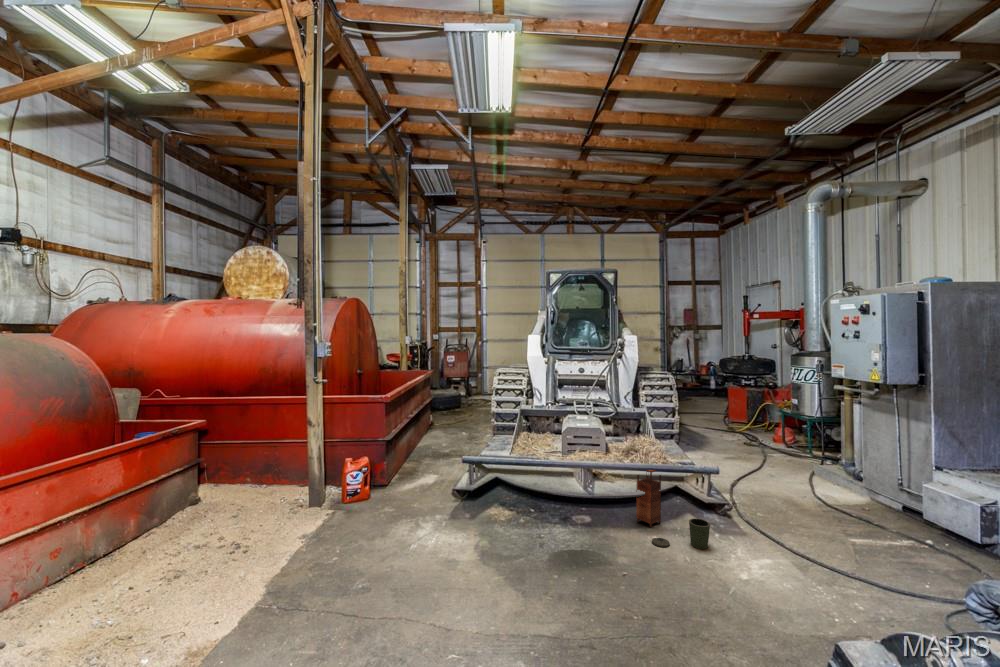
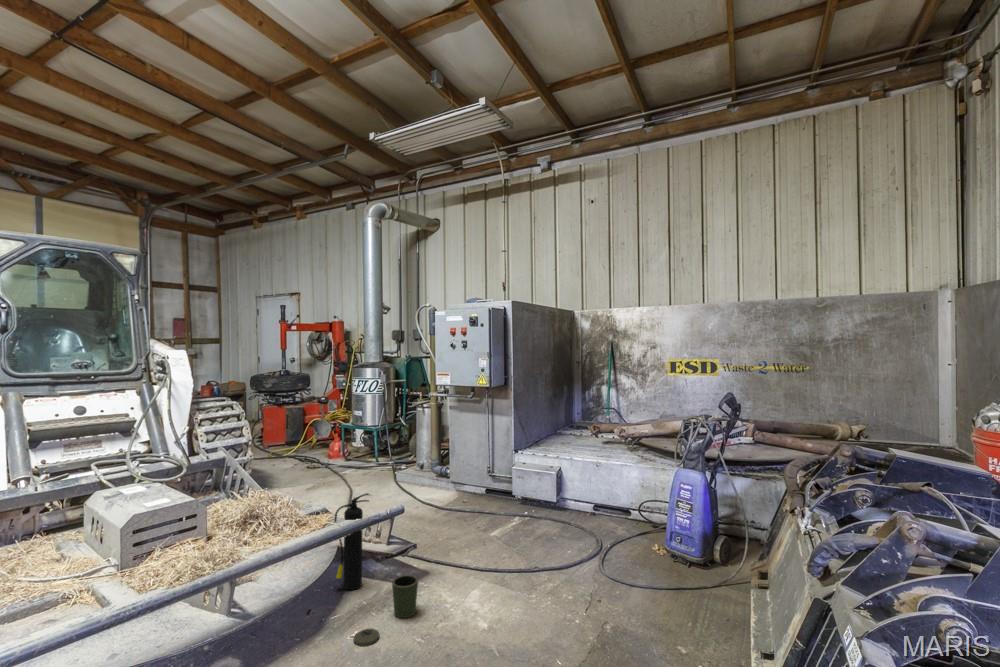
fire extinguisher: none [672,455,698,520] -> present [334,493,369,590]
storage cabinet: present [636,470,661,527] -> none [304,527,337,627]

